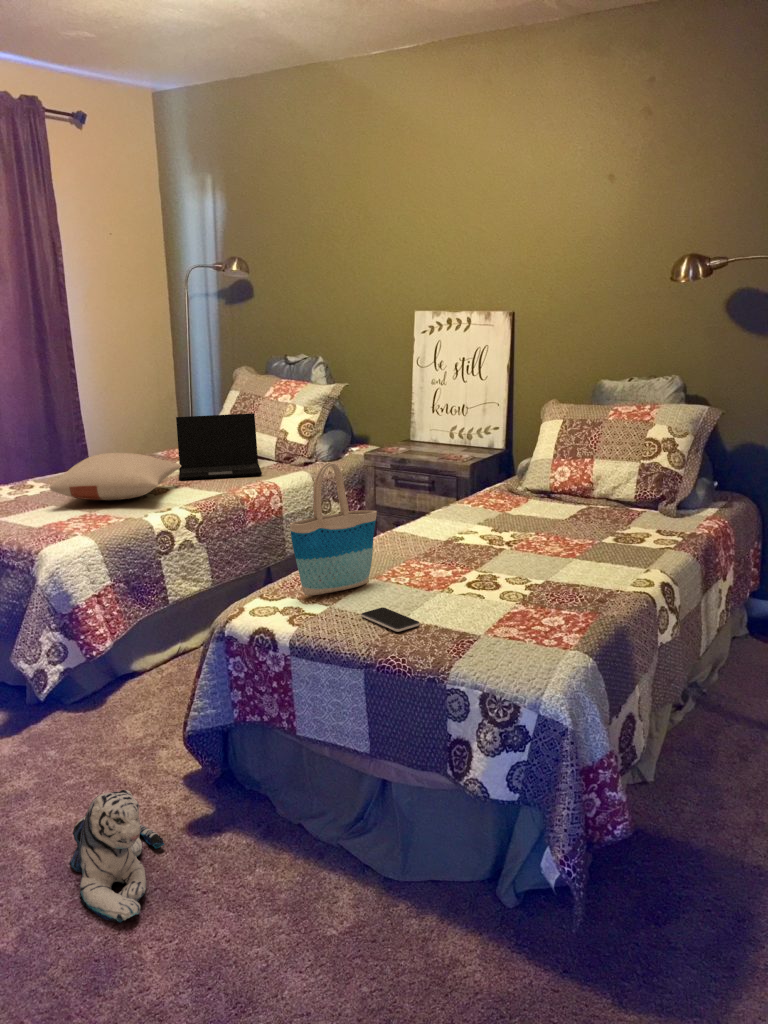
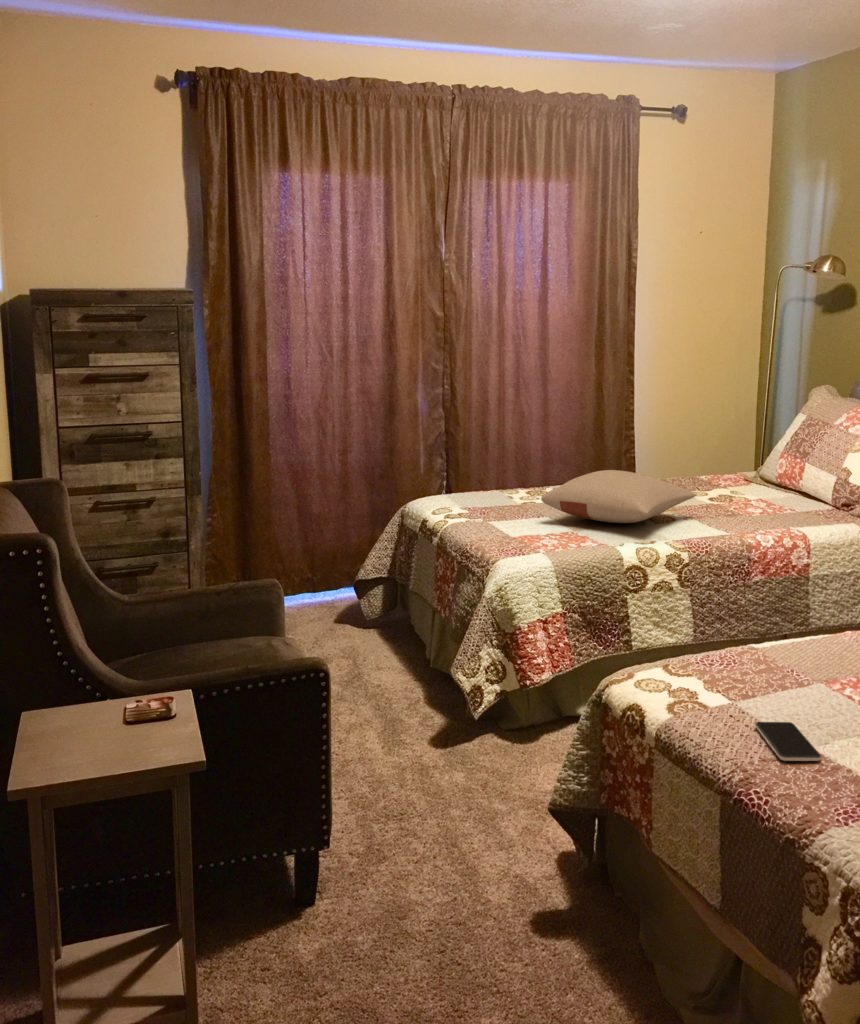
laptop: present [176,413,262,480] -> none [696,438,810,520]
tote bag: present [290,462,377,595] -> none [699,520,828,686]
plush toy: present [69,790,164,923] -> none [385,834,493,977]

